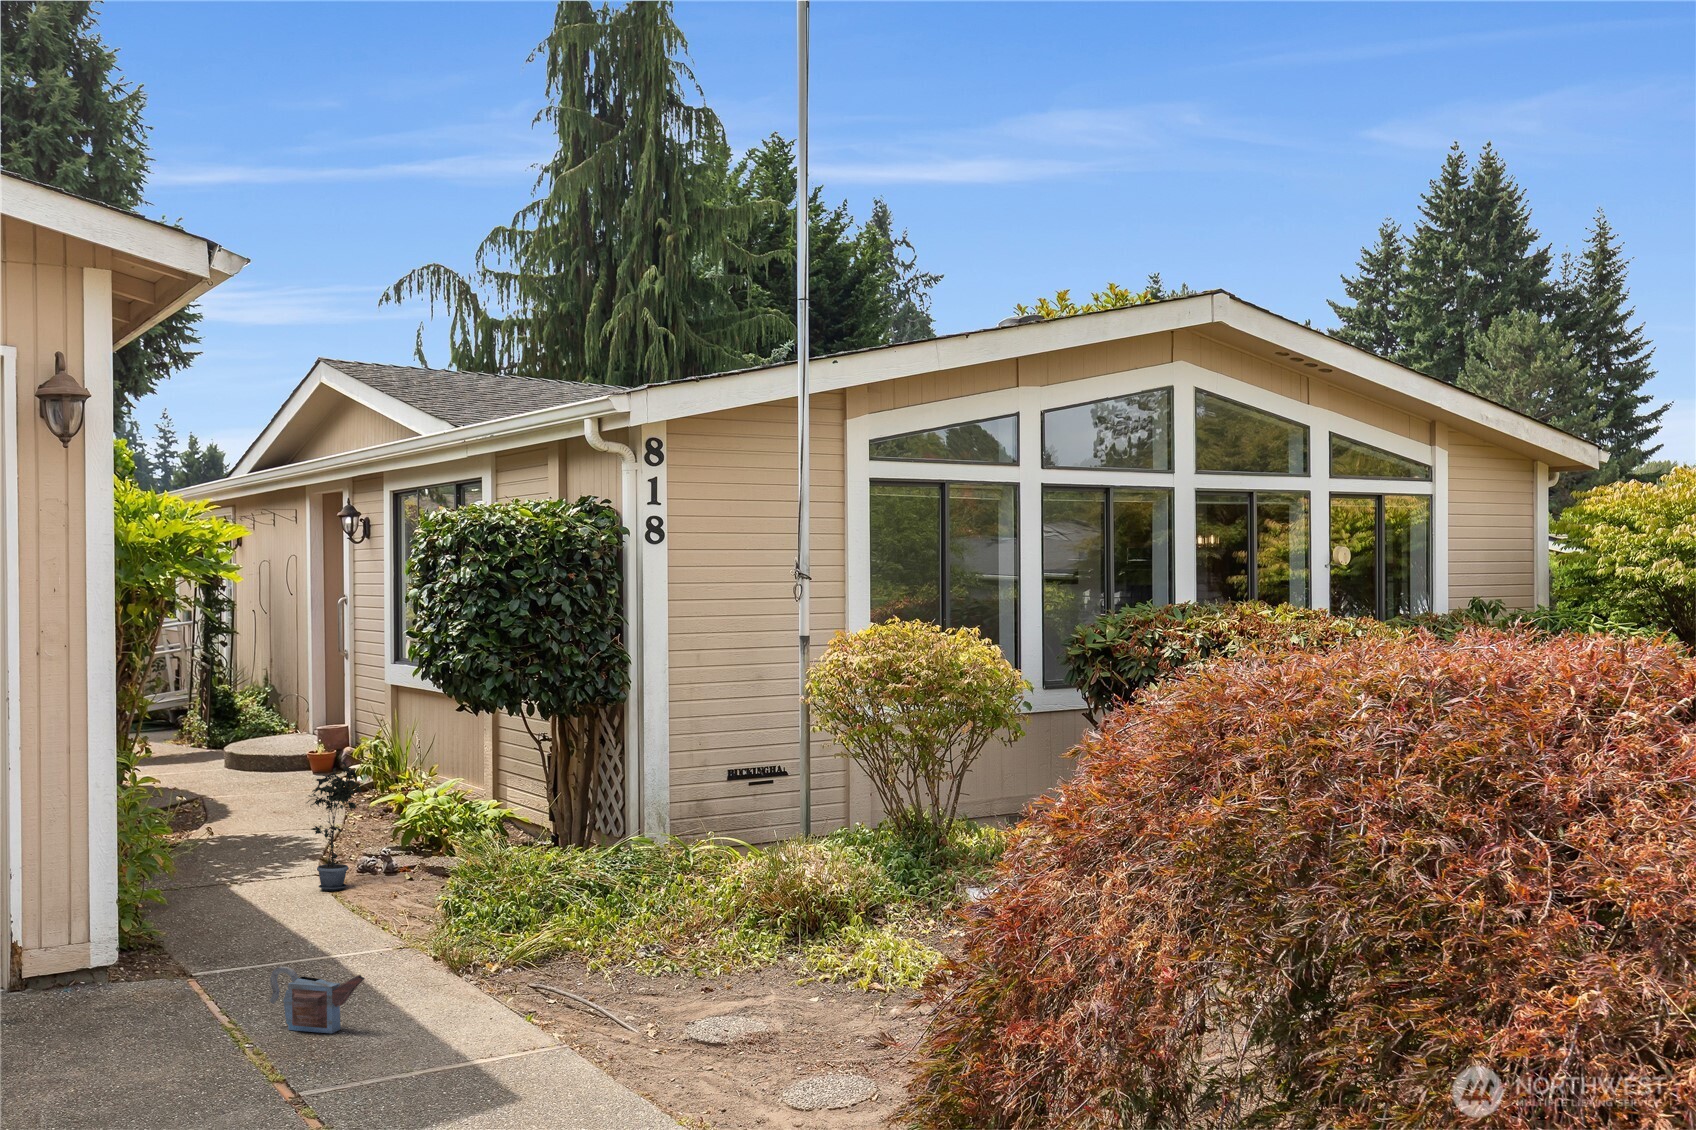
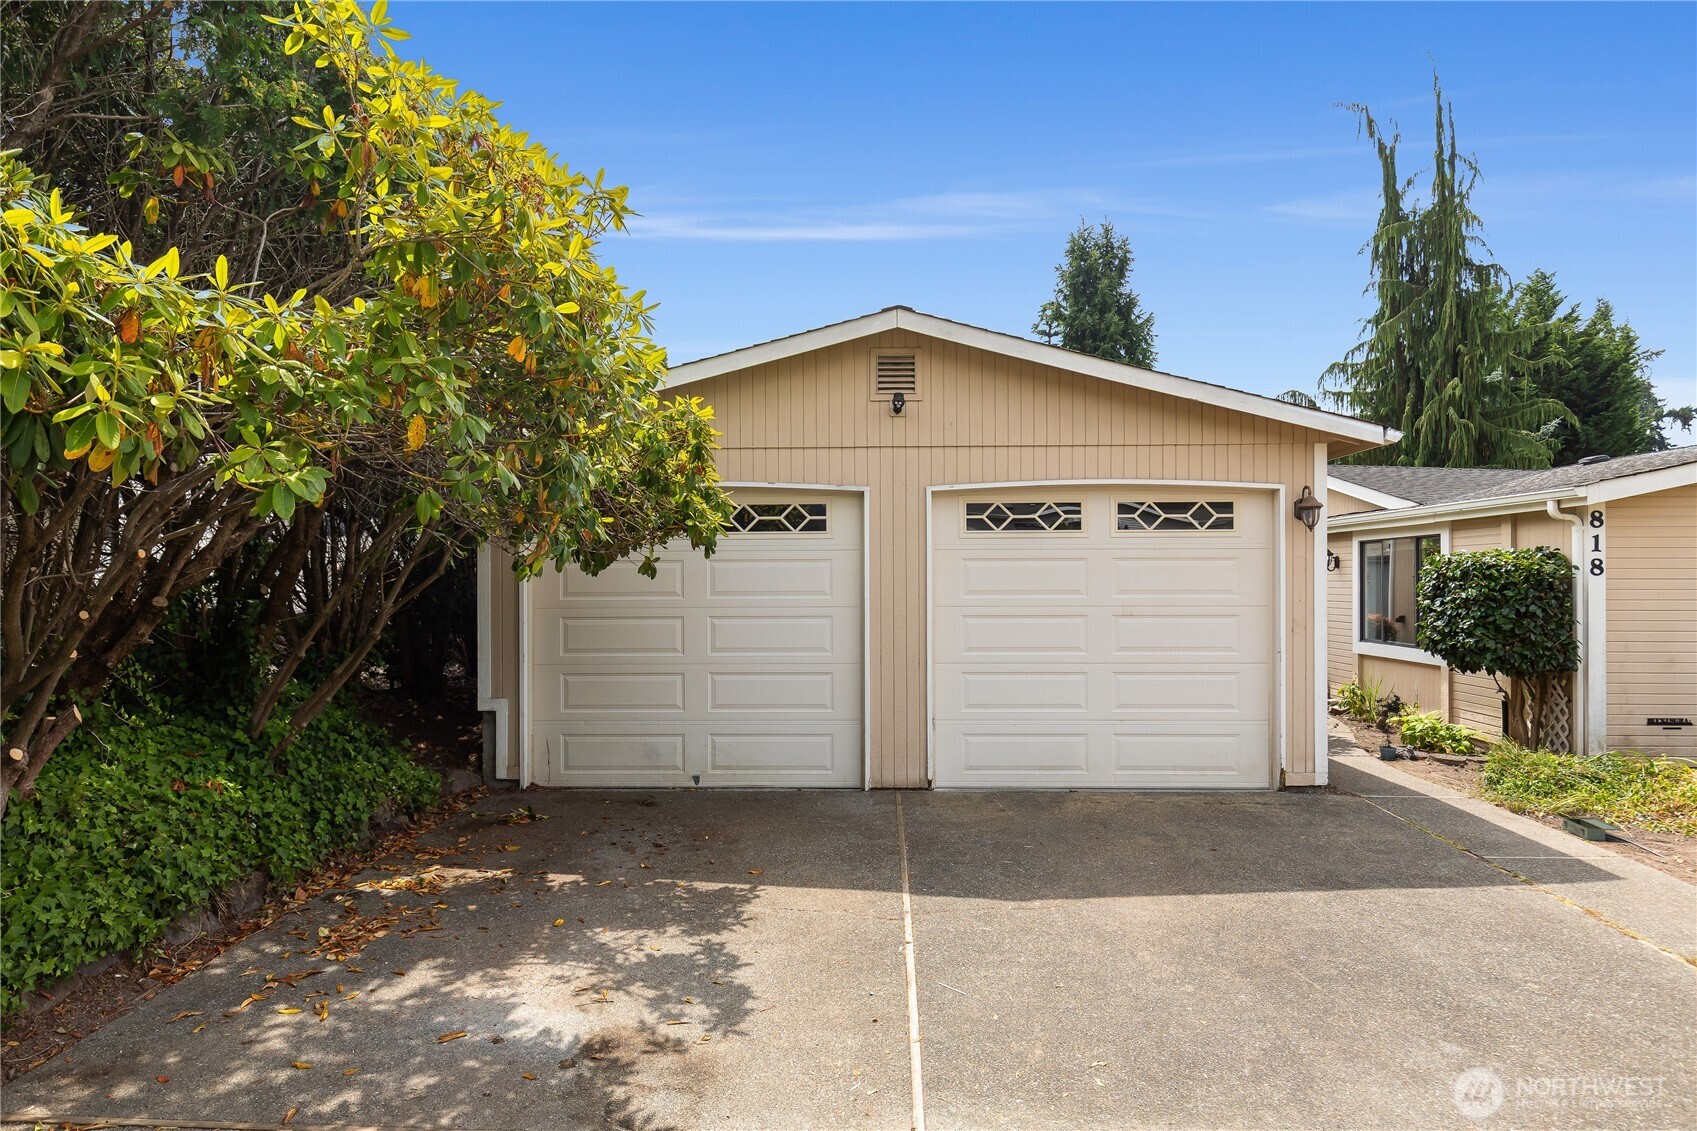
toolbox: none [487,964,561,1009] -> present [1562,818,1622,841]
watering can: present [270,967,365,1033] -> none [1444,797,1508,835]

